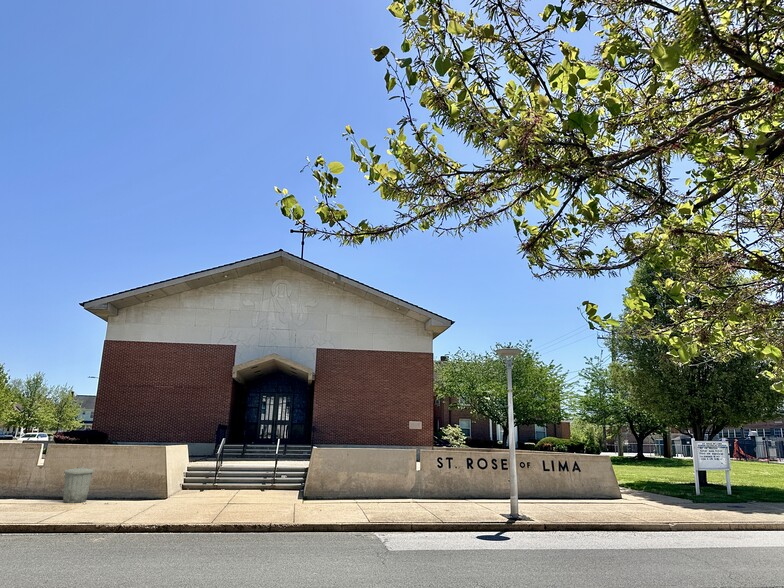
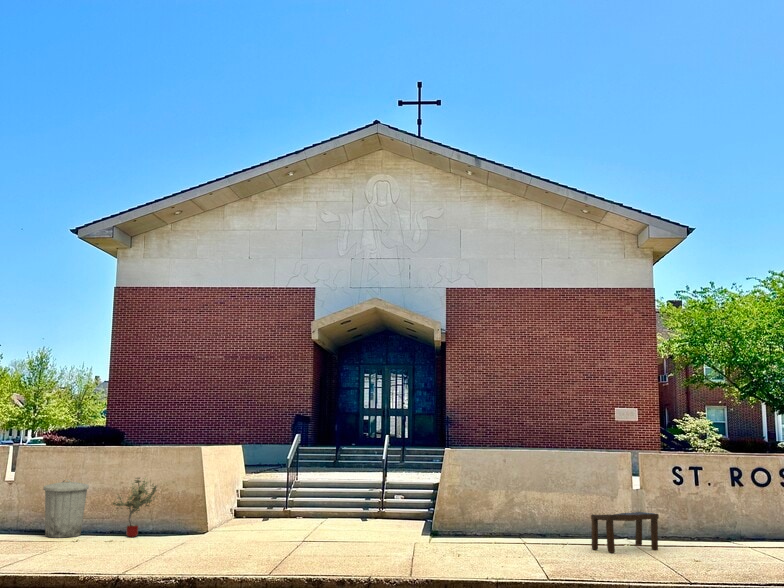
potted tree: none [108,465,139,502] -> present [113,477,157,537]
bench: none [393,483,429,506] -> present [591,512,659,553]

